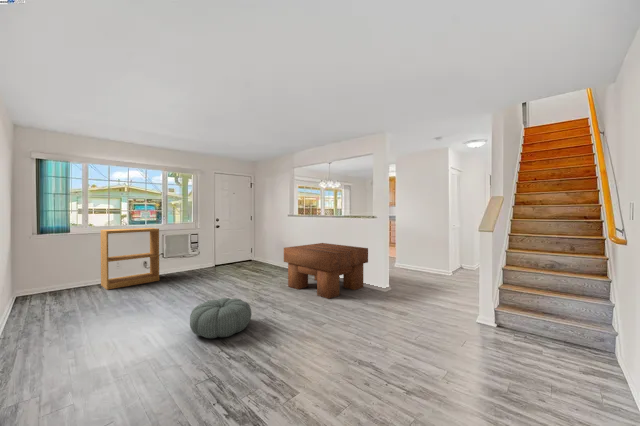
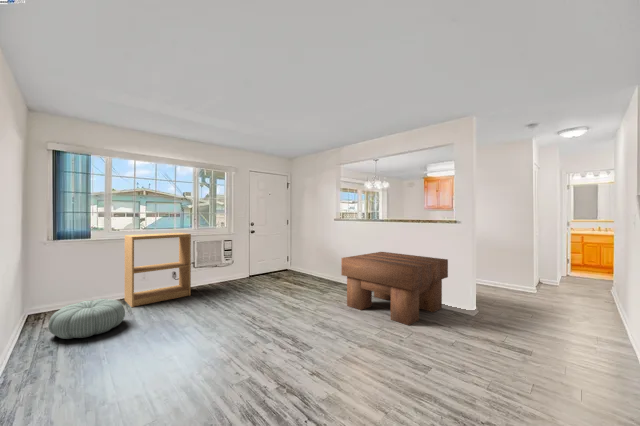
pouf: present [190,298,251,338] -> present [48,299,125,339]

